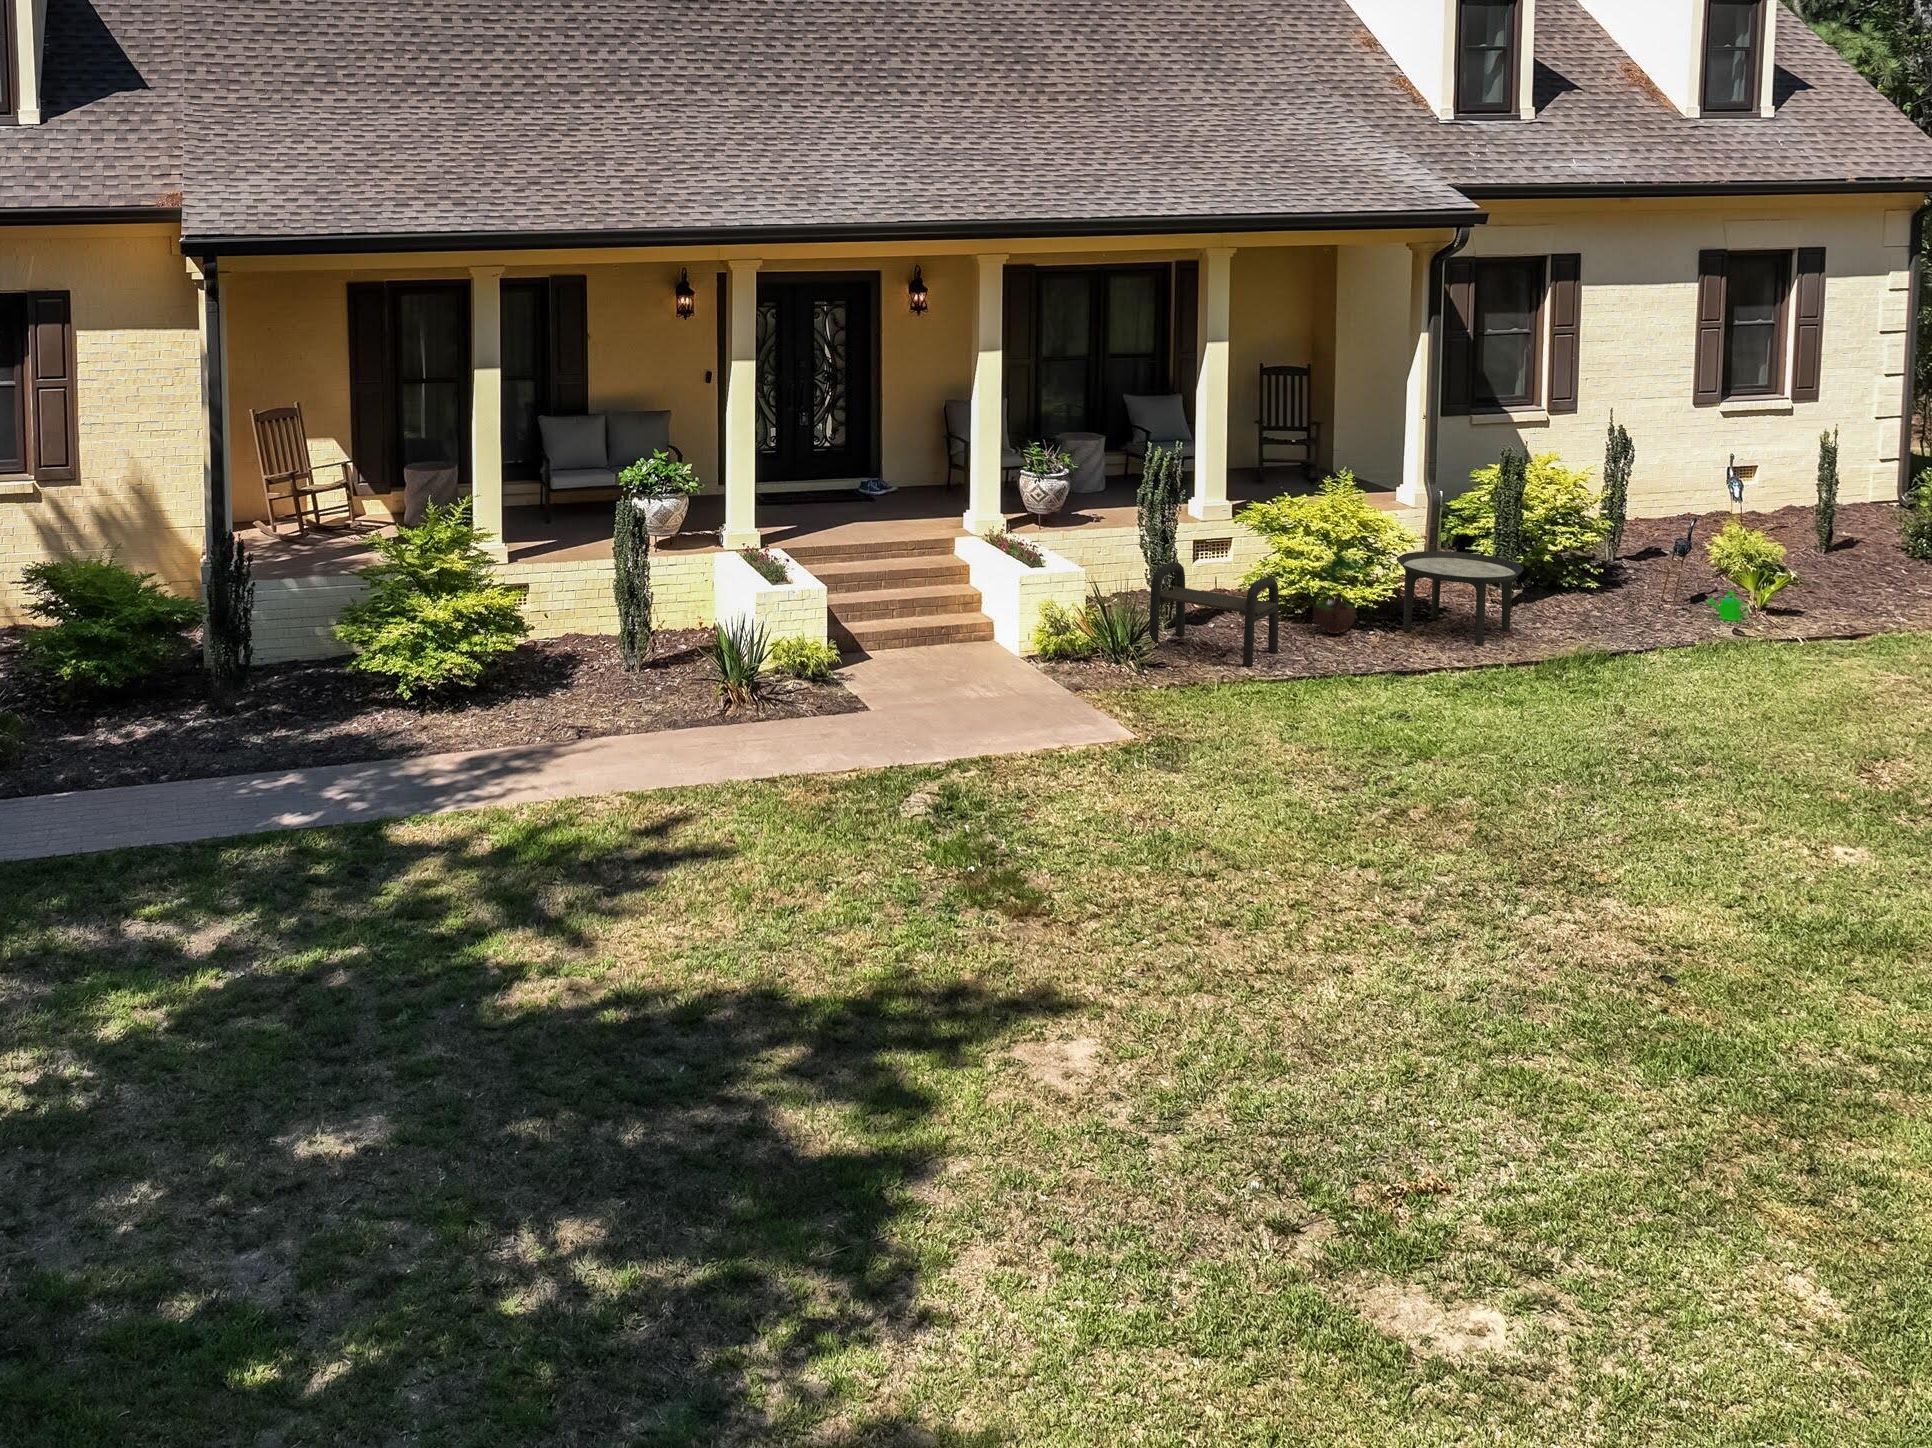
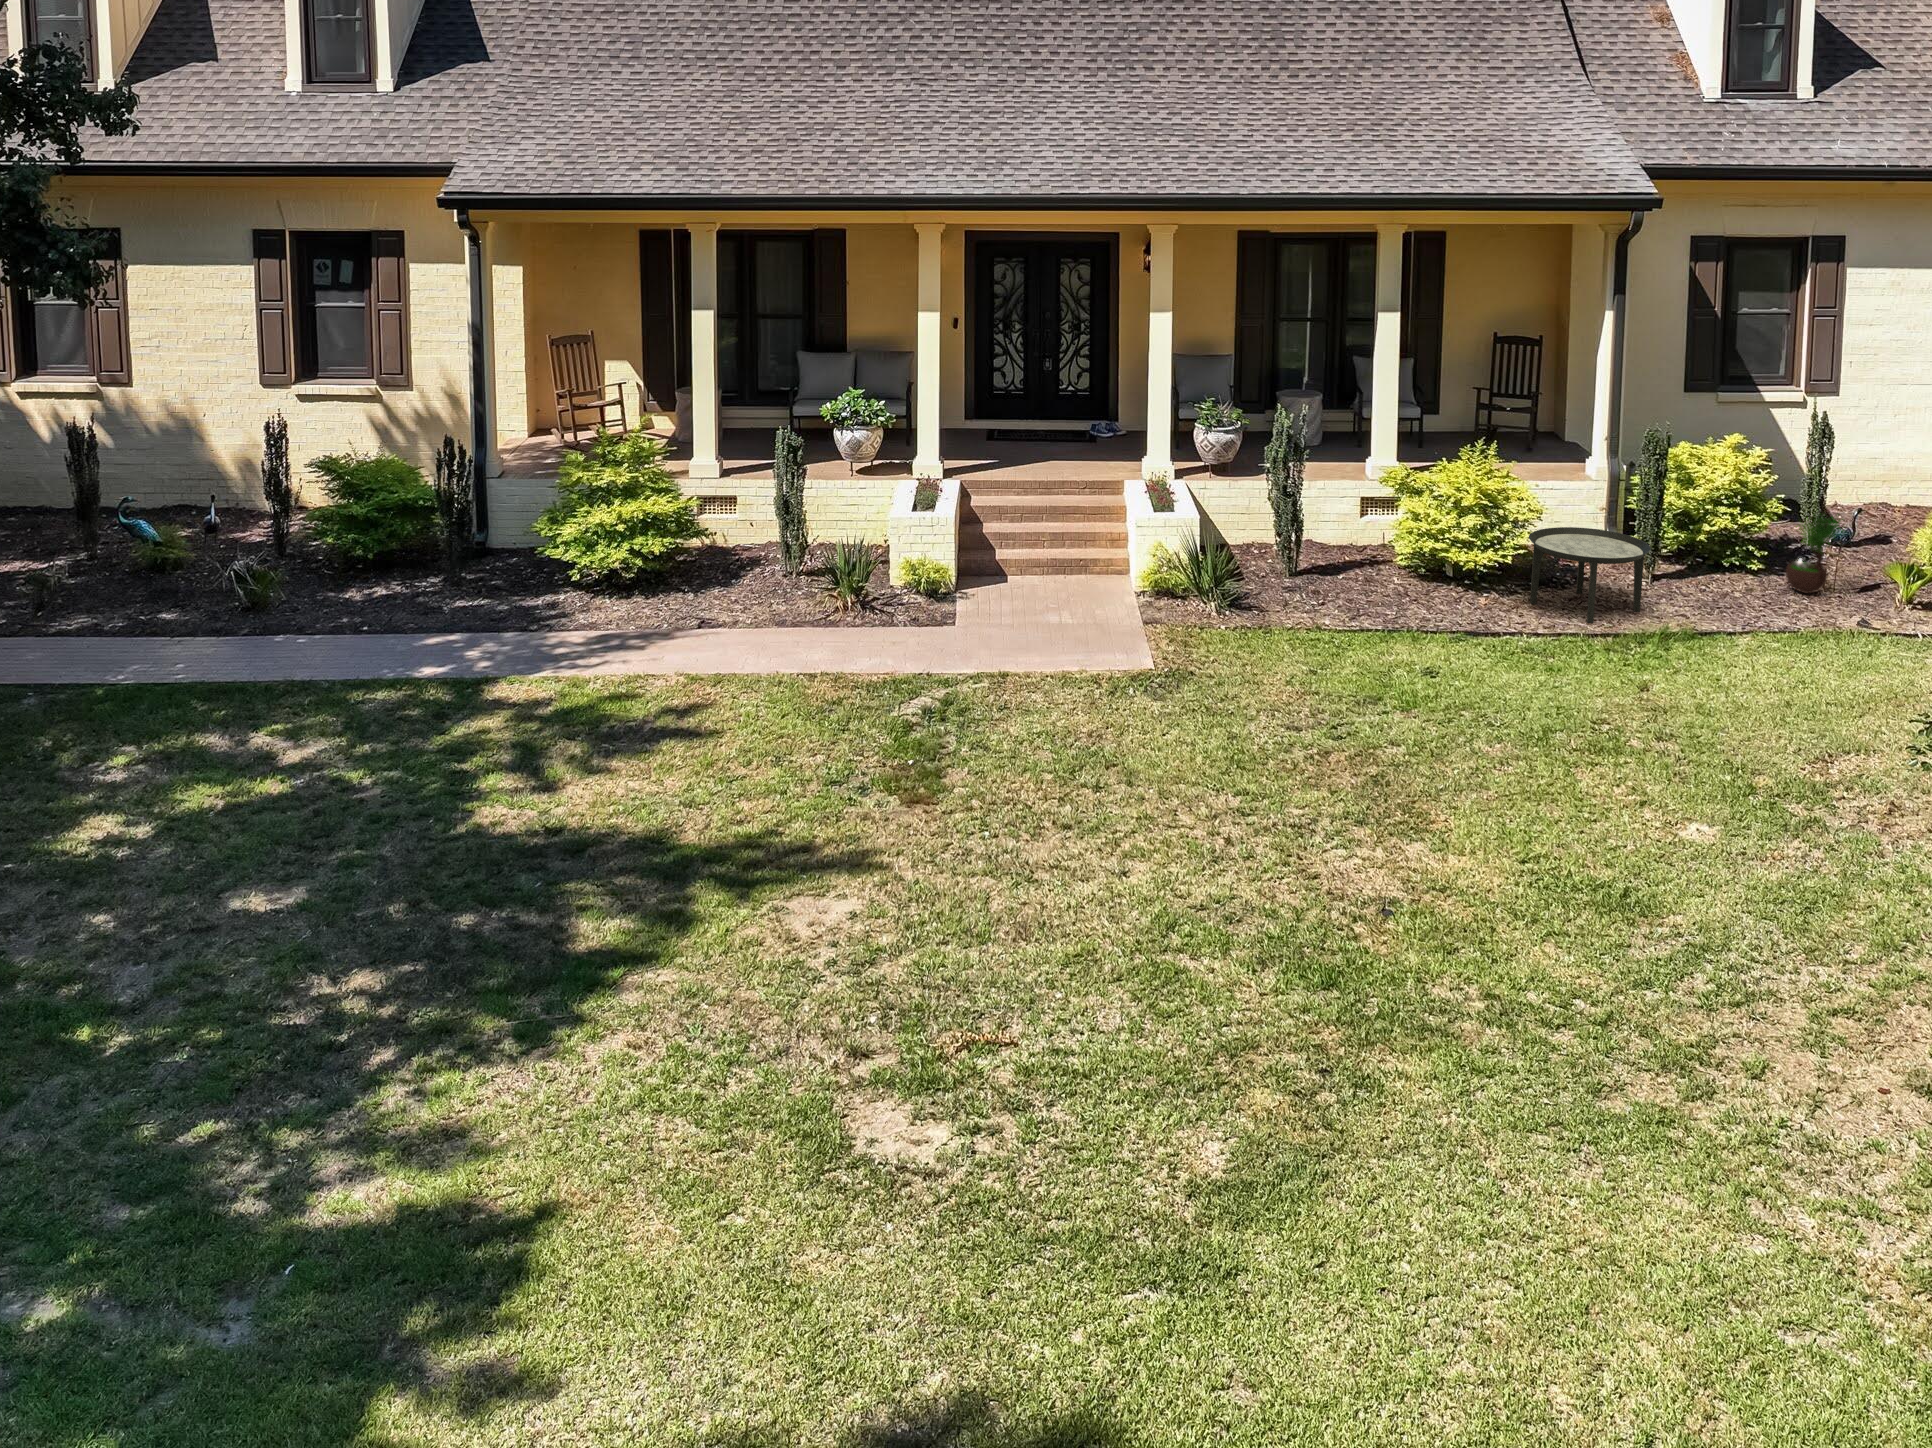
potted tree: present [1310,550,1364,634] -> present [1786,516,1842,593]
bench: present [1149,562,1279,666] -> none [1264,519,1382,621]
watering can: present [1708,591,1749,621] -> none [1873,591,1918,623]

